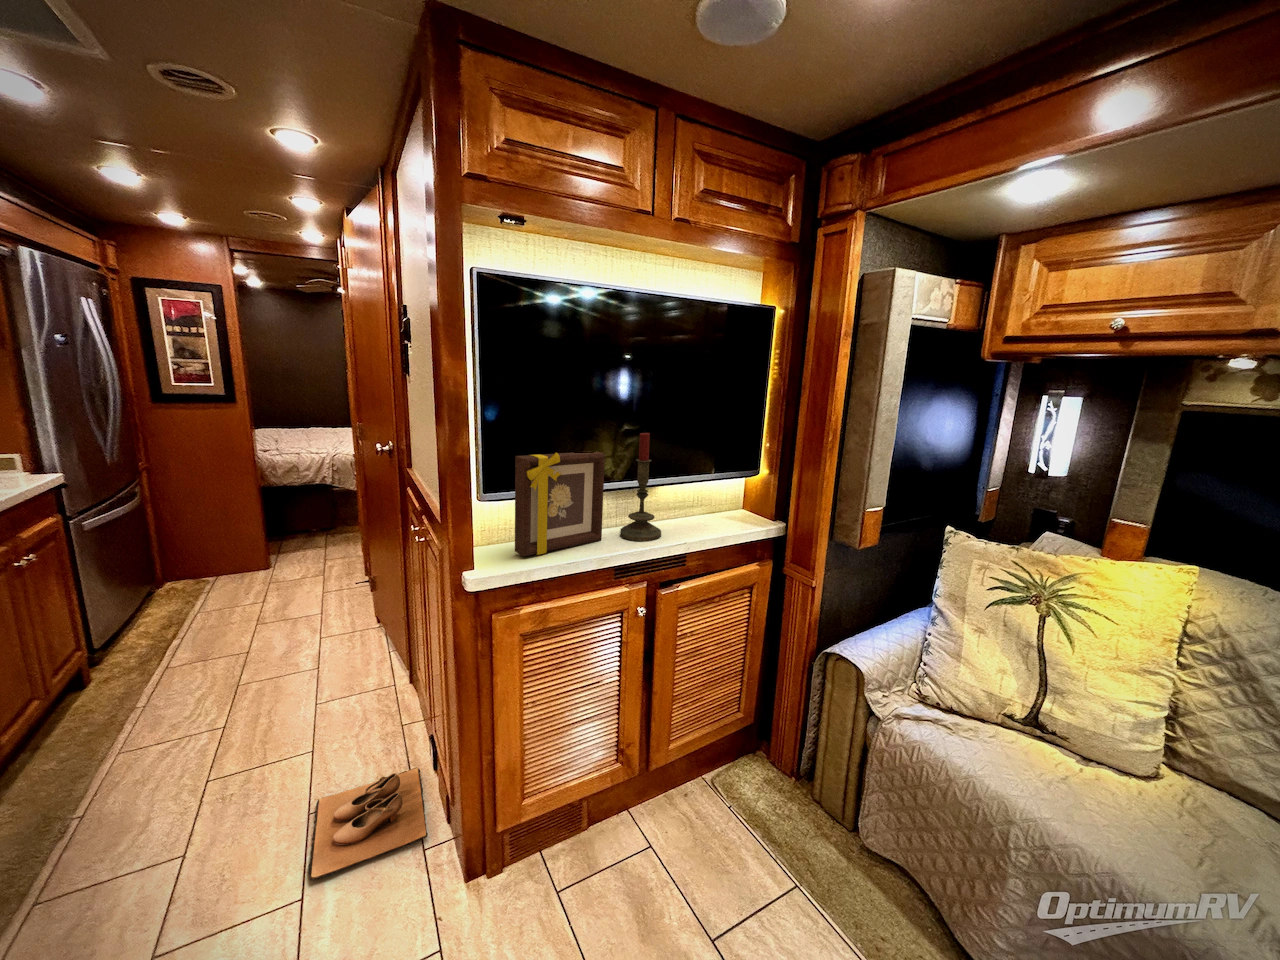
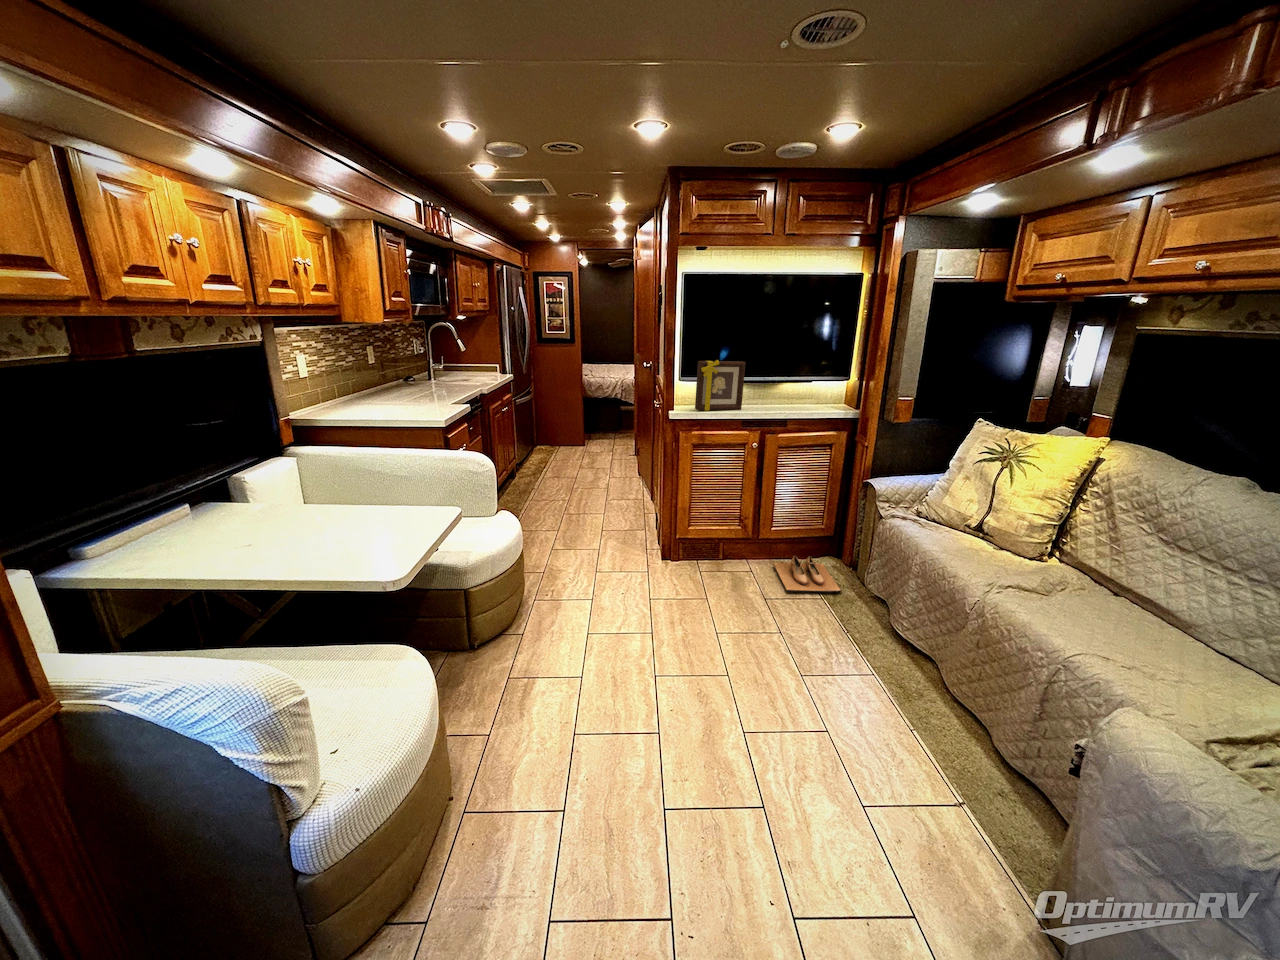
candle: present [620,430,661,542] -> none [753,350,776,411]
shoe: present [308,768,428,881] -> present [773,556,842,592]

